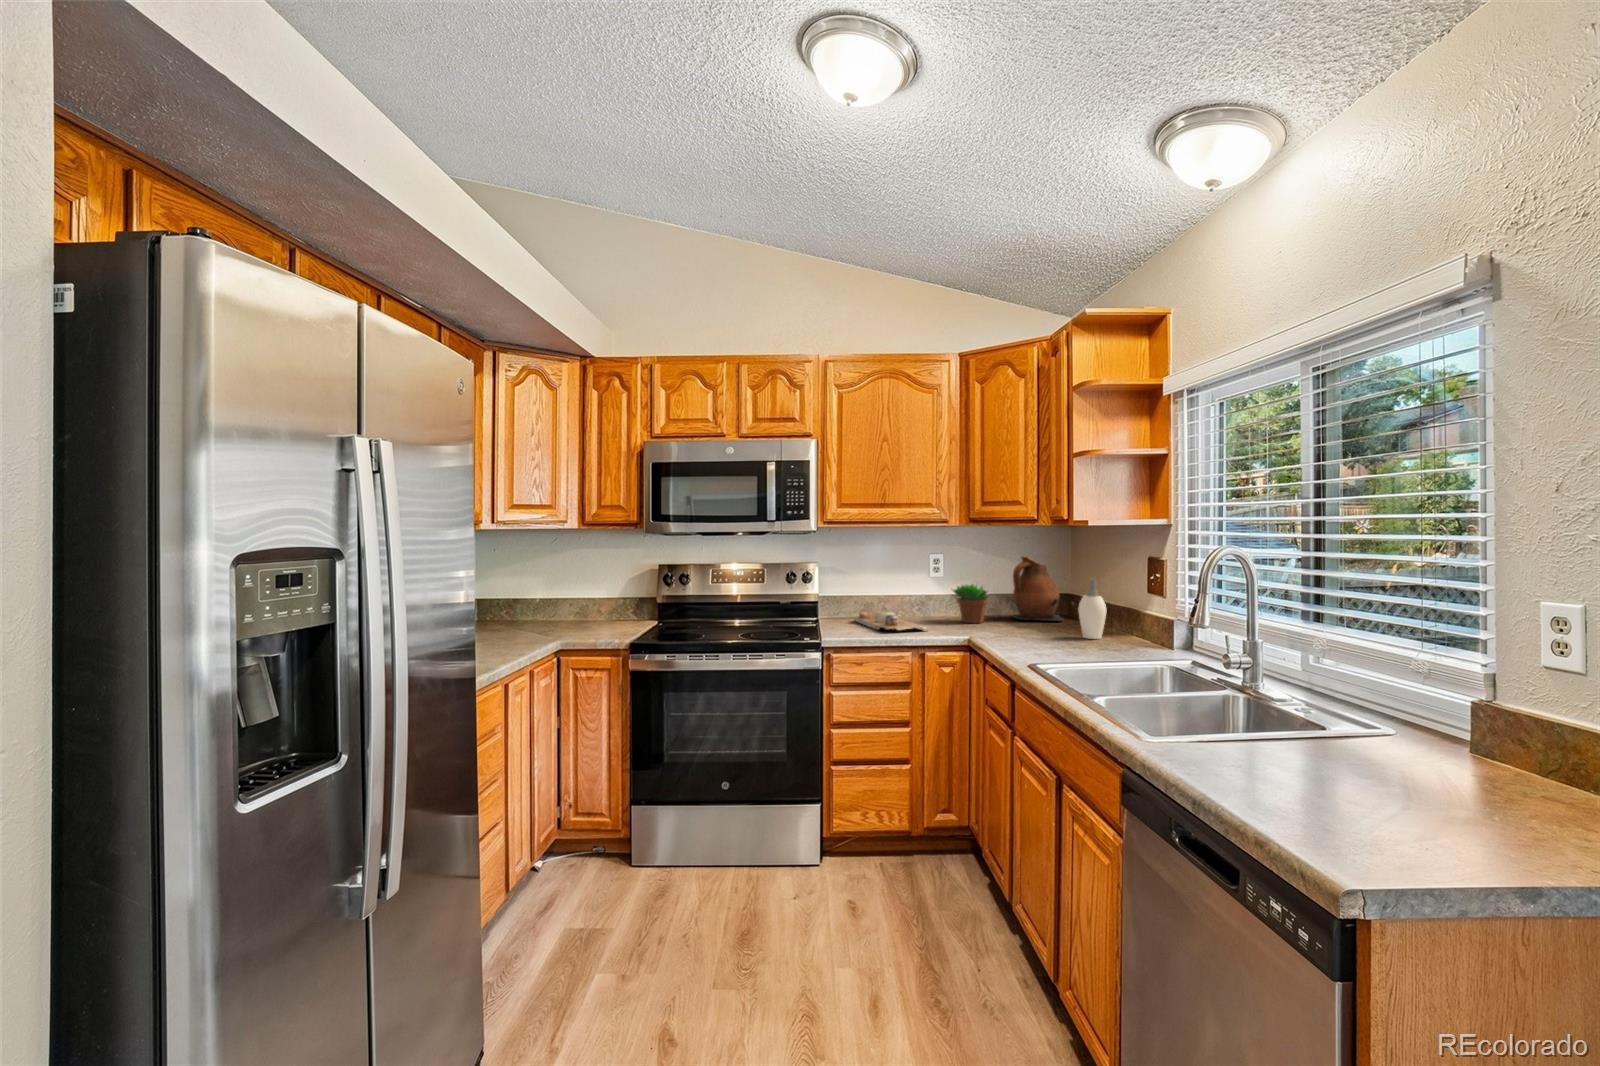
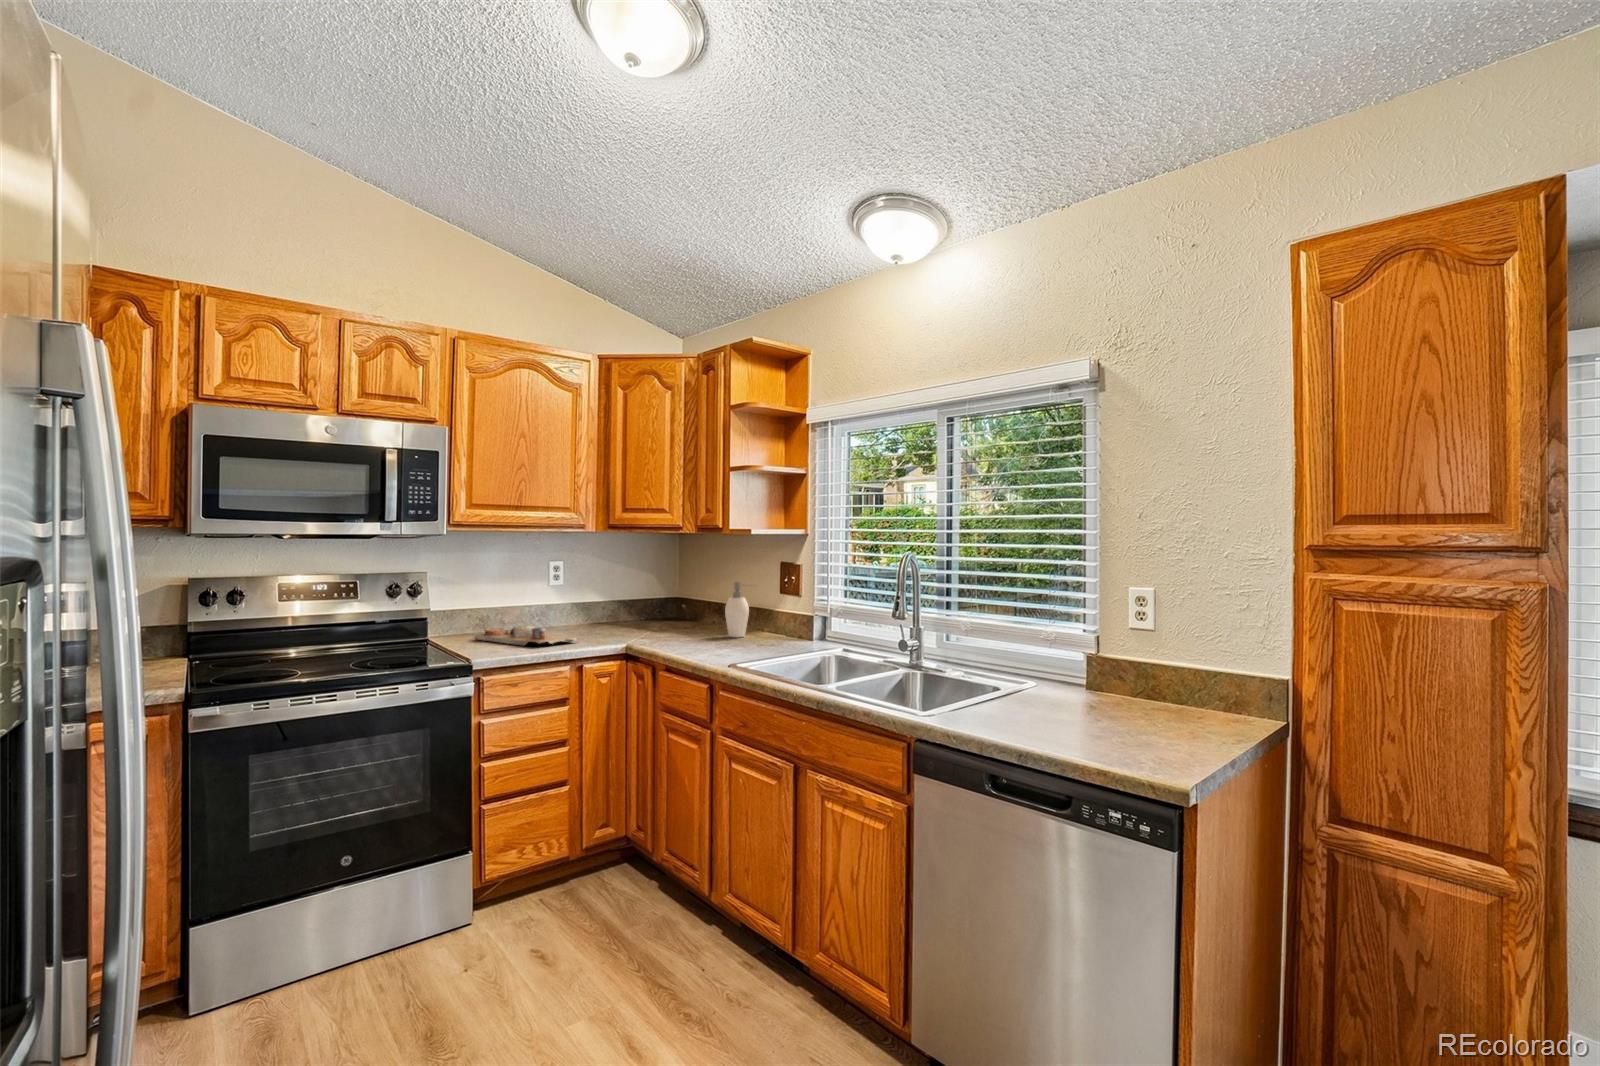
ceramic pitcher: present [1012,557,1063,621] -> none [631,564,689,627]
succulent plant: present [953,584,988,623] -> none [584,590,626,633]

